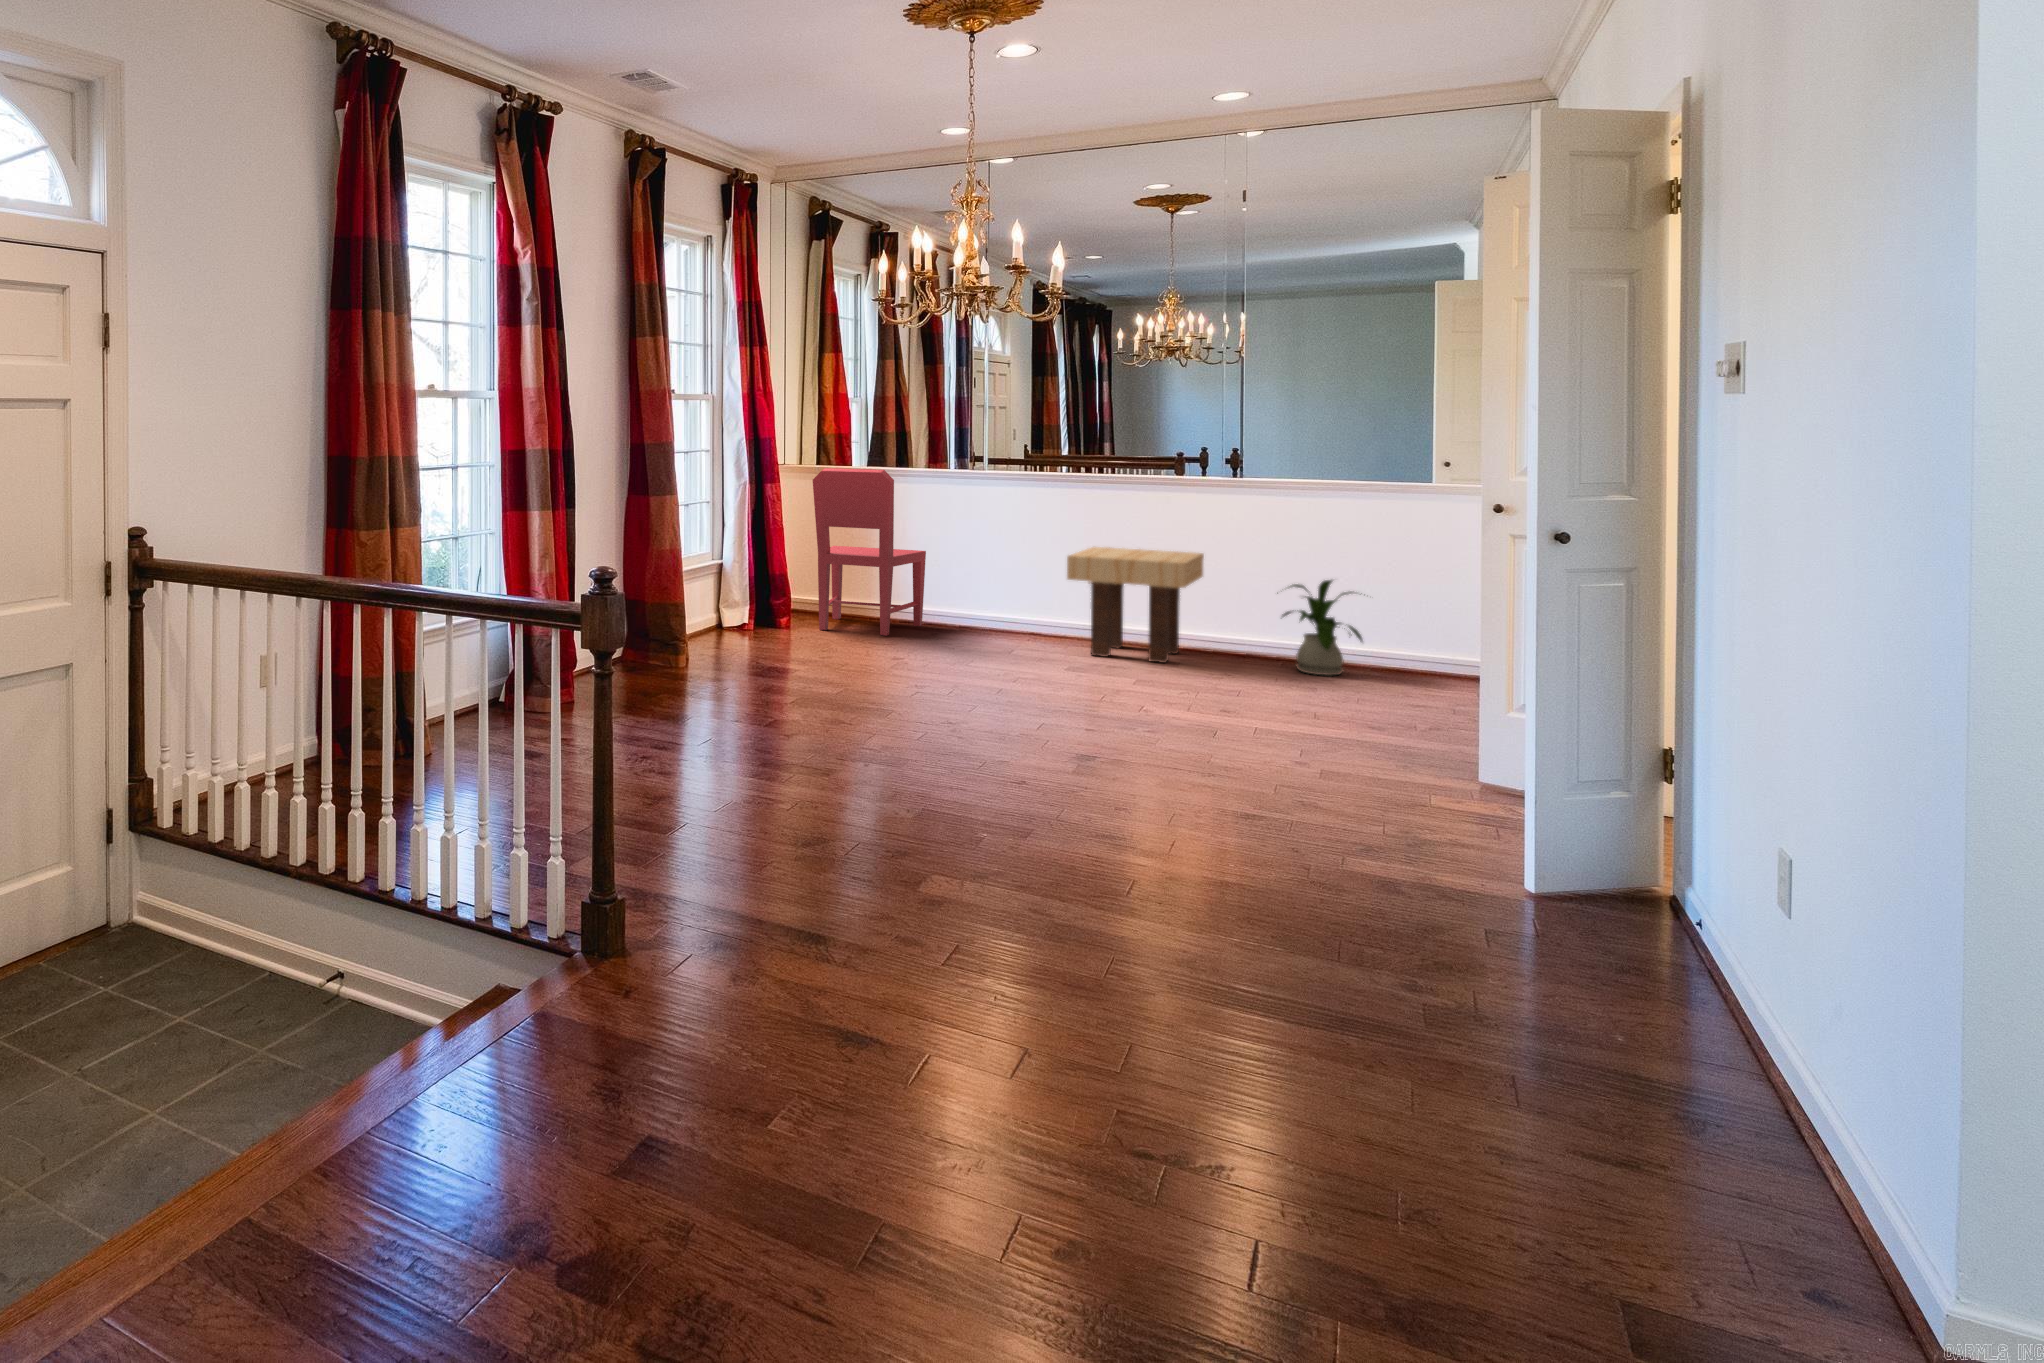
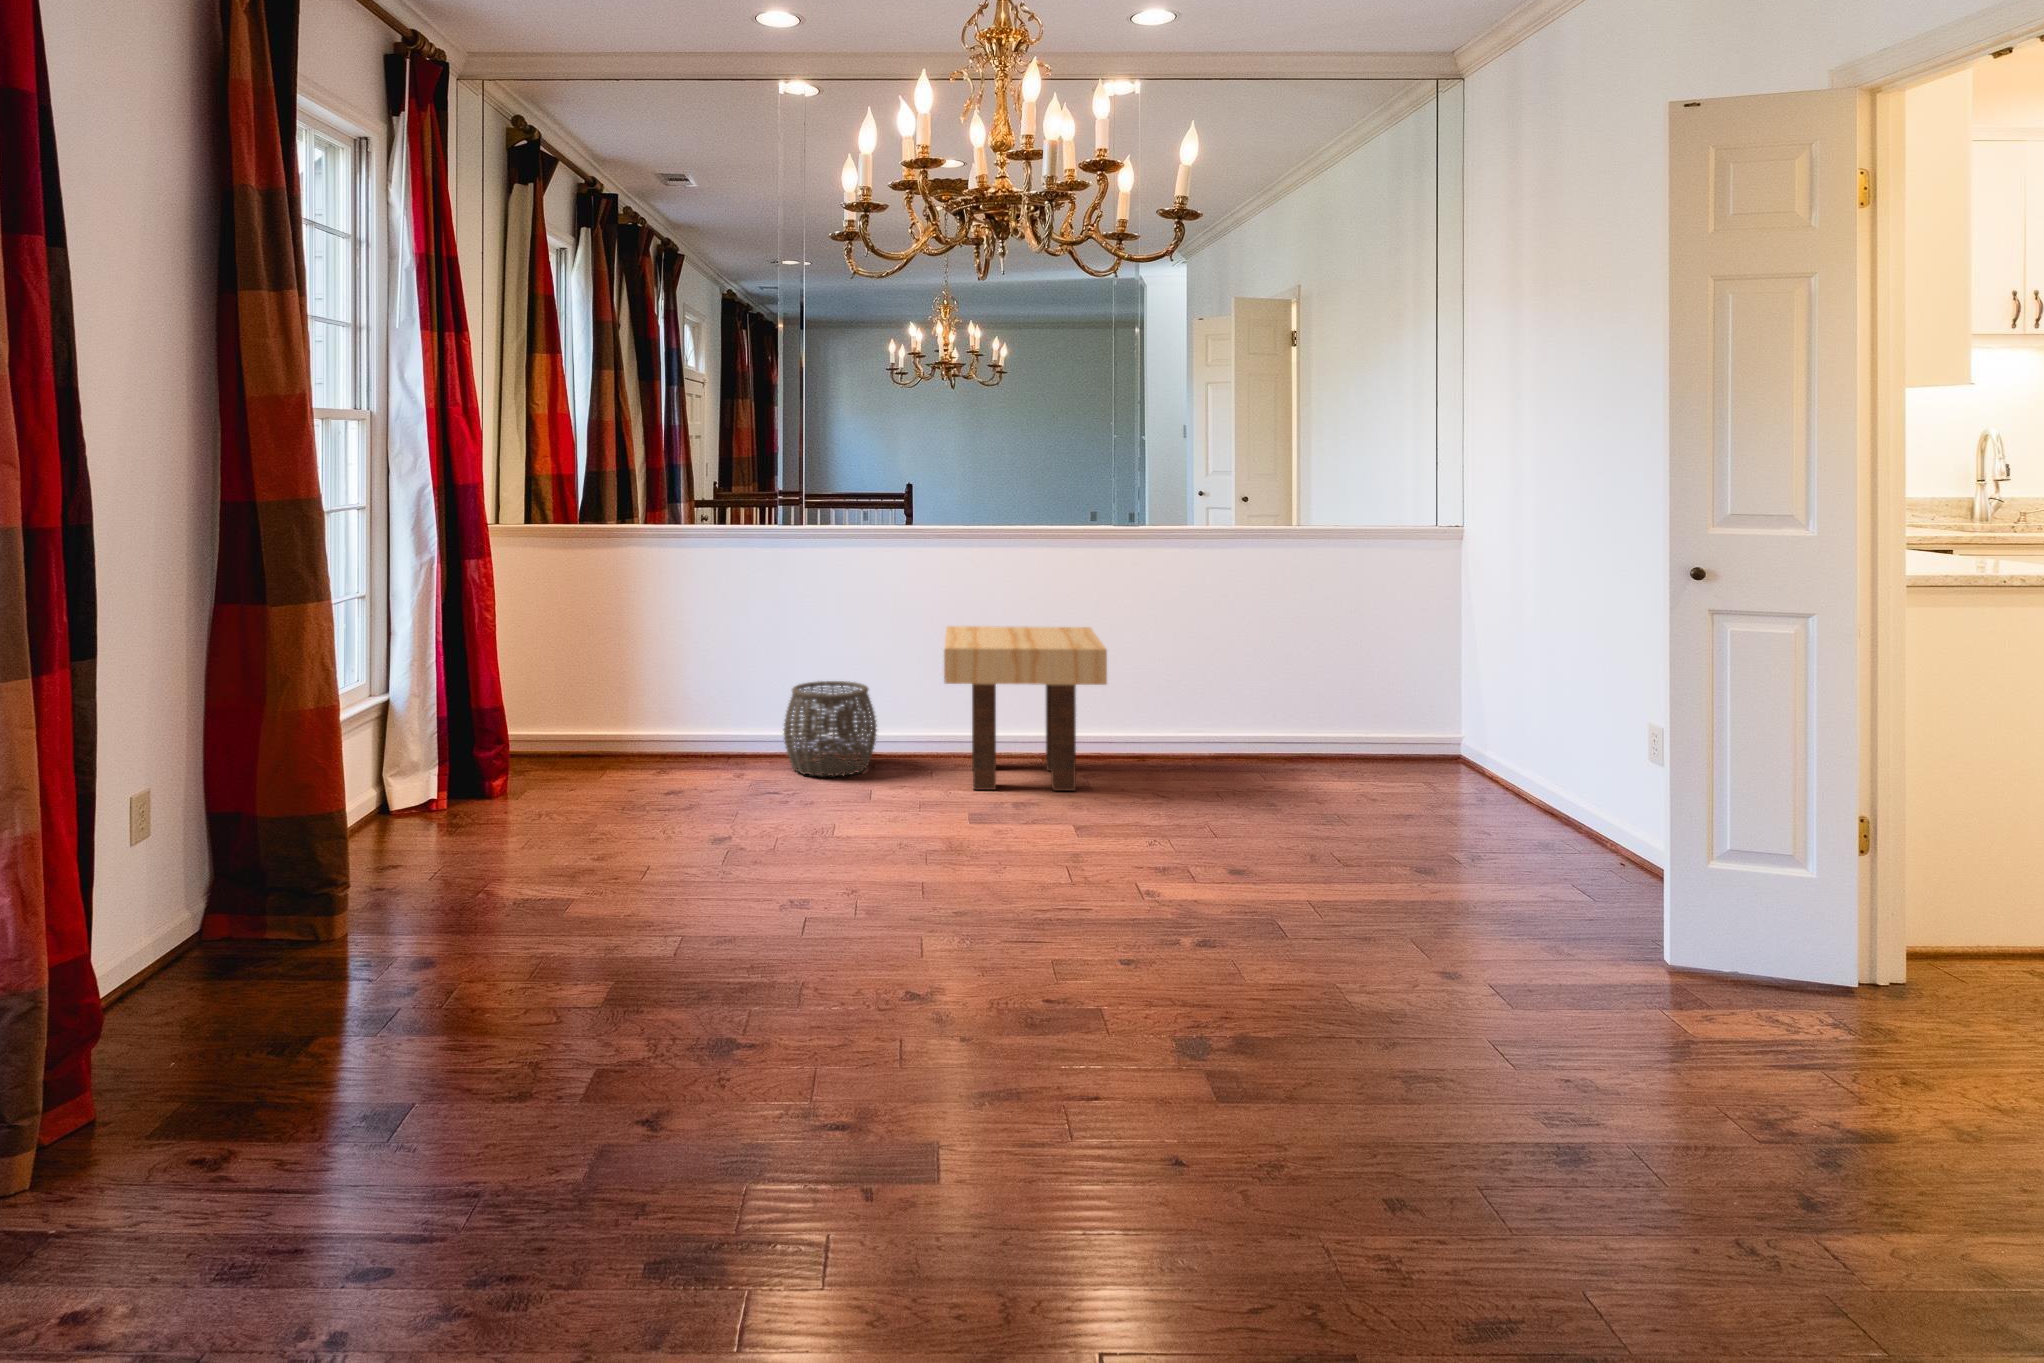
dining chair: present [813,468,926,636] -> none [542,529,707,791]
woven basket: none [970,579,1037,641] -> present [783,681,877,777]
house plant: present [1277,580,1363,676] -> none [1192,656,1319,786]

